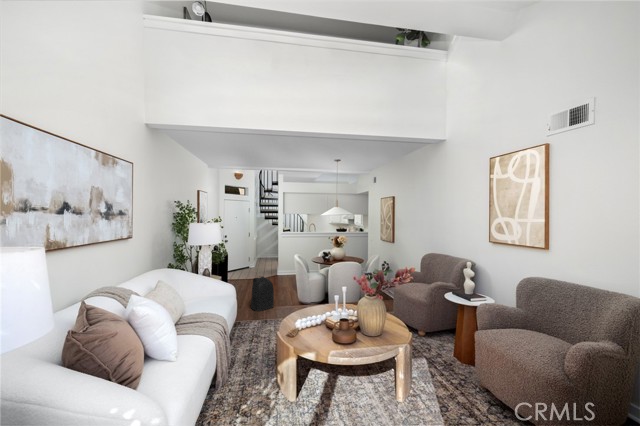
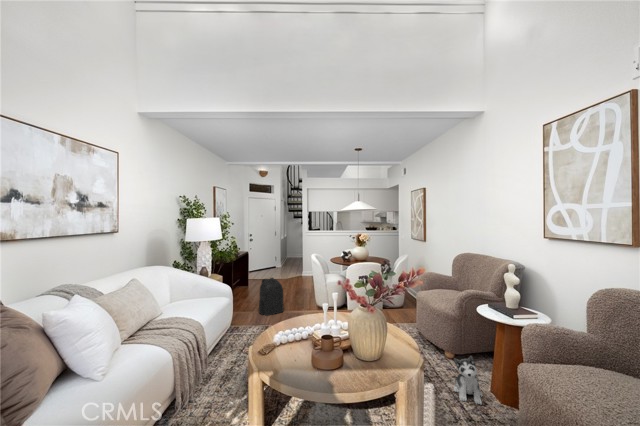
plush toy: none [428,330,449,365] -> present [454,356,482,404]

